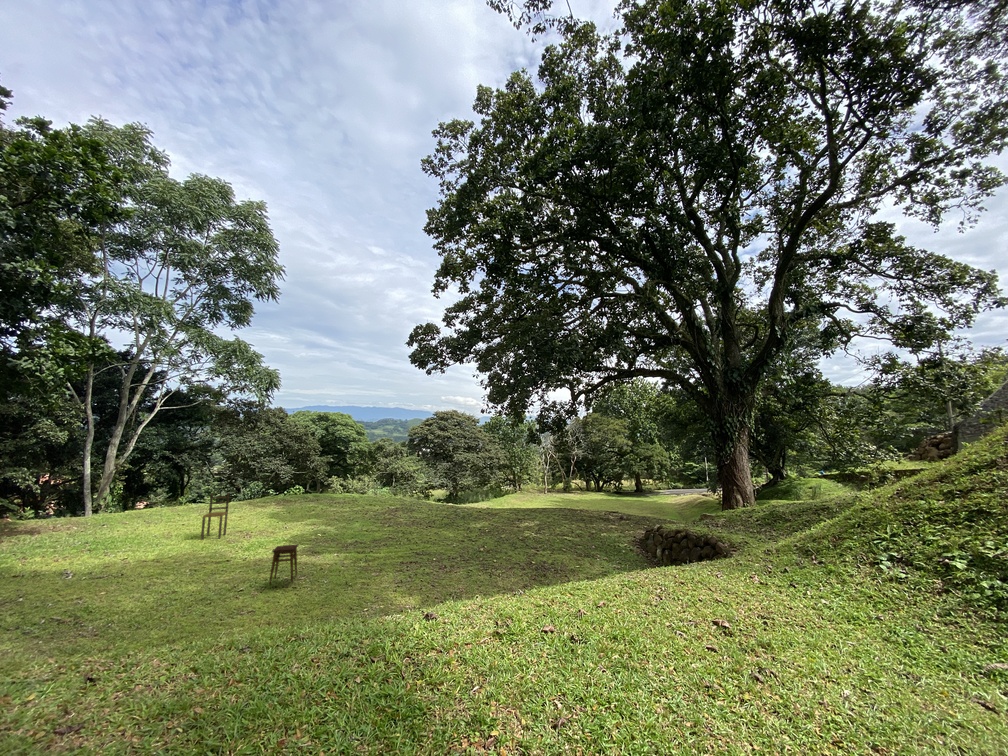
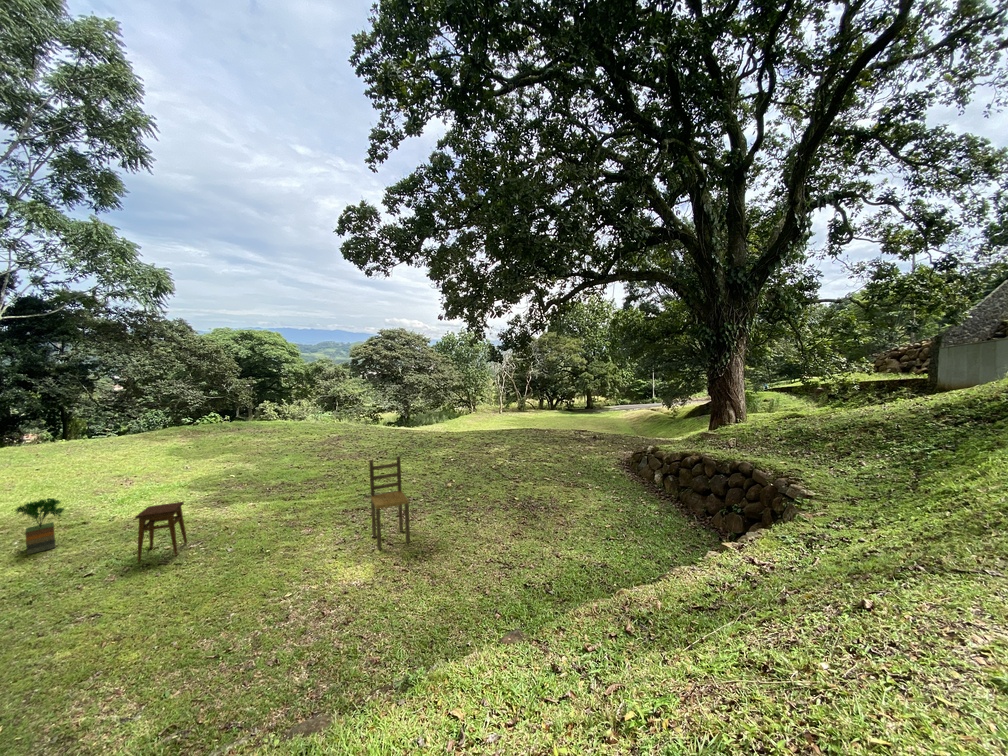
chair: present [201,493,229,540] -> present [369,456,410,550]
potted tree: none [199,537,227,575] -> present [15,498,64,554]

